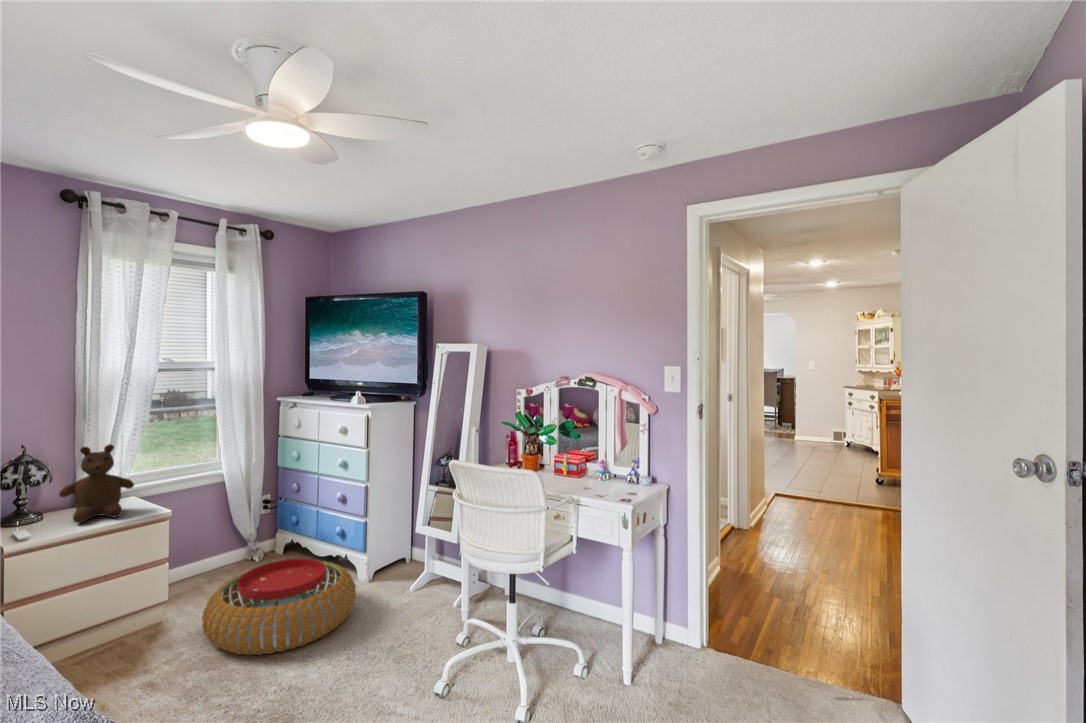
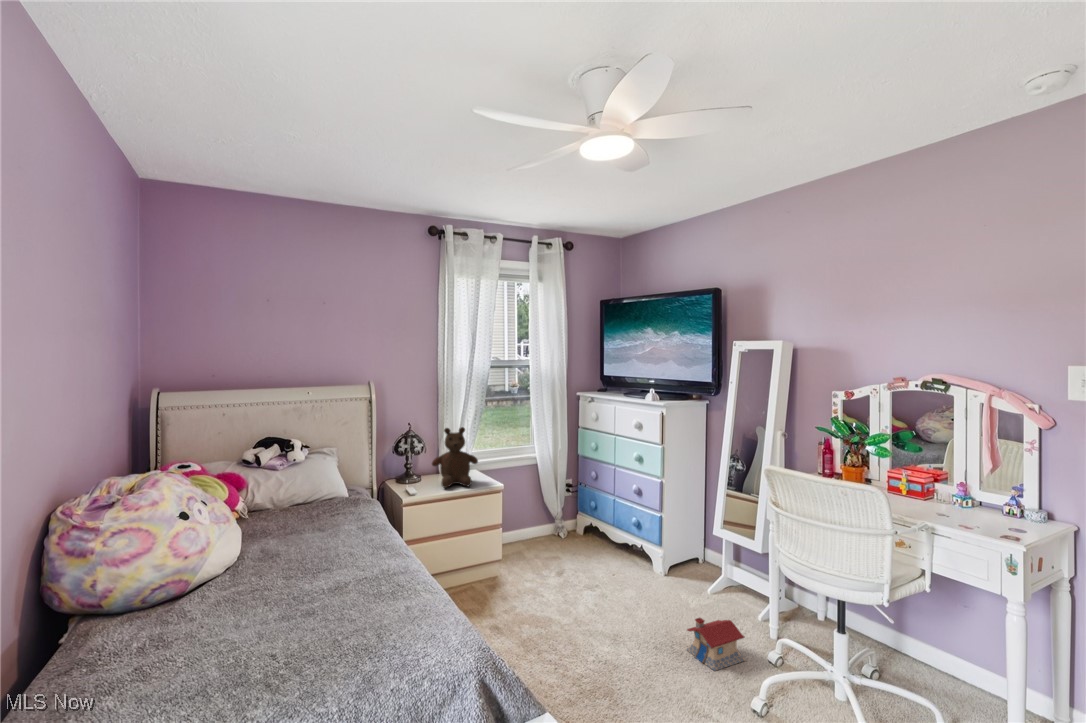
pouf: present [202,558,356,655] -> none [531,543,657,627]
toy house: none [379,612,436,665] -> present [687,618,745,671]

